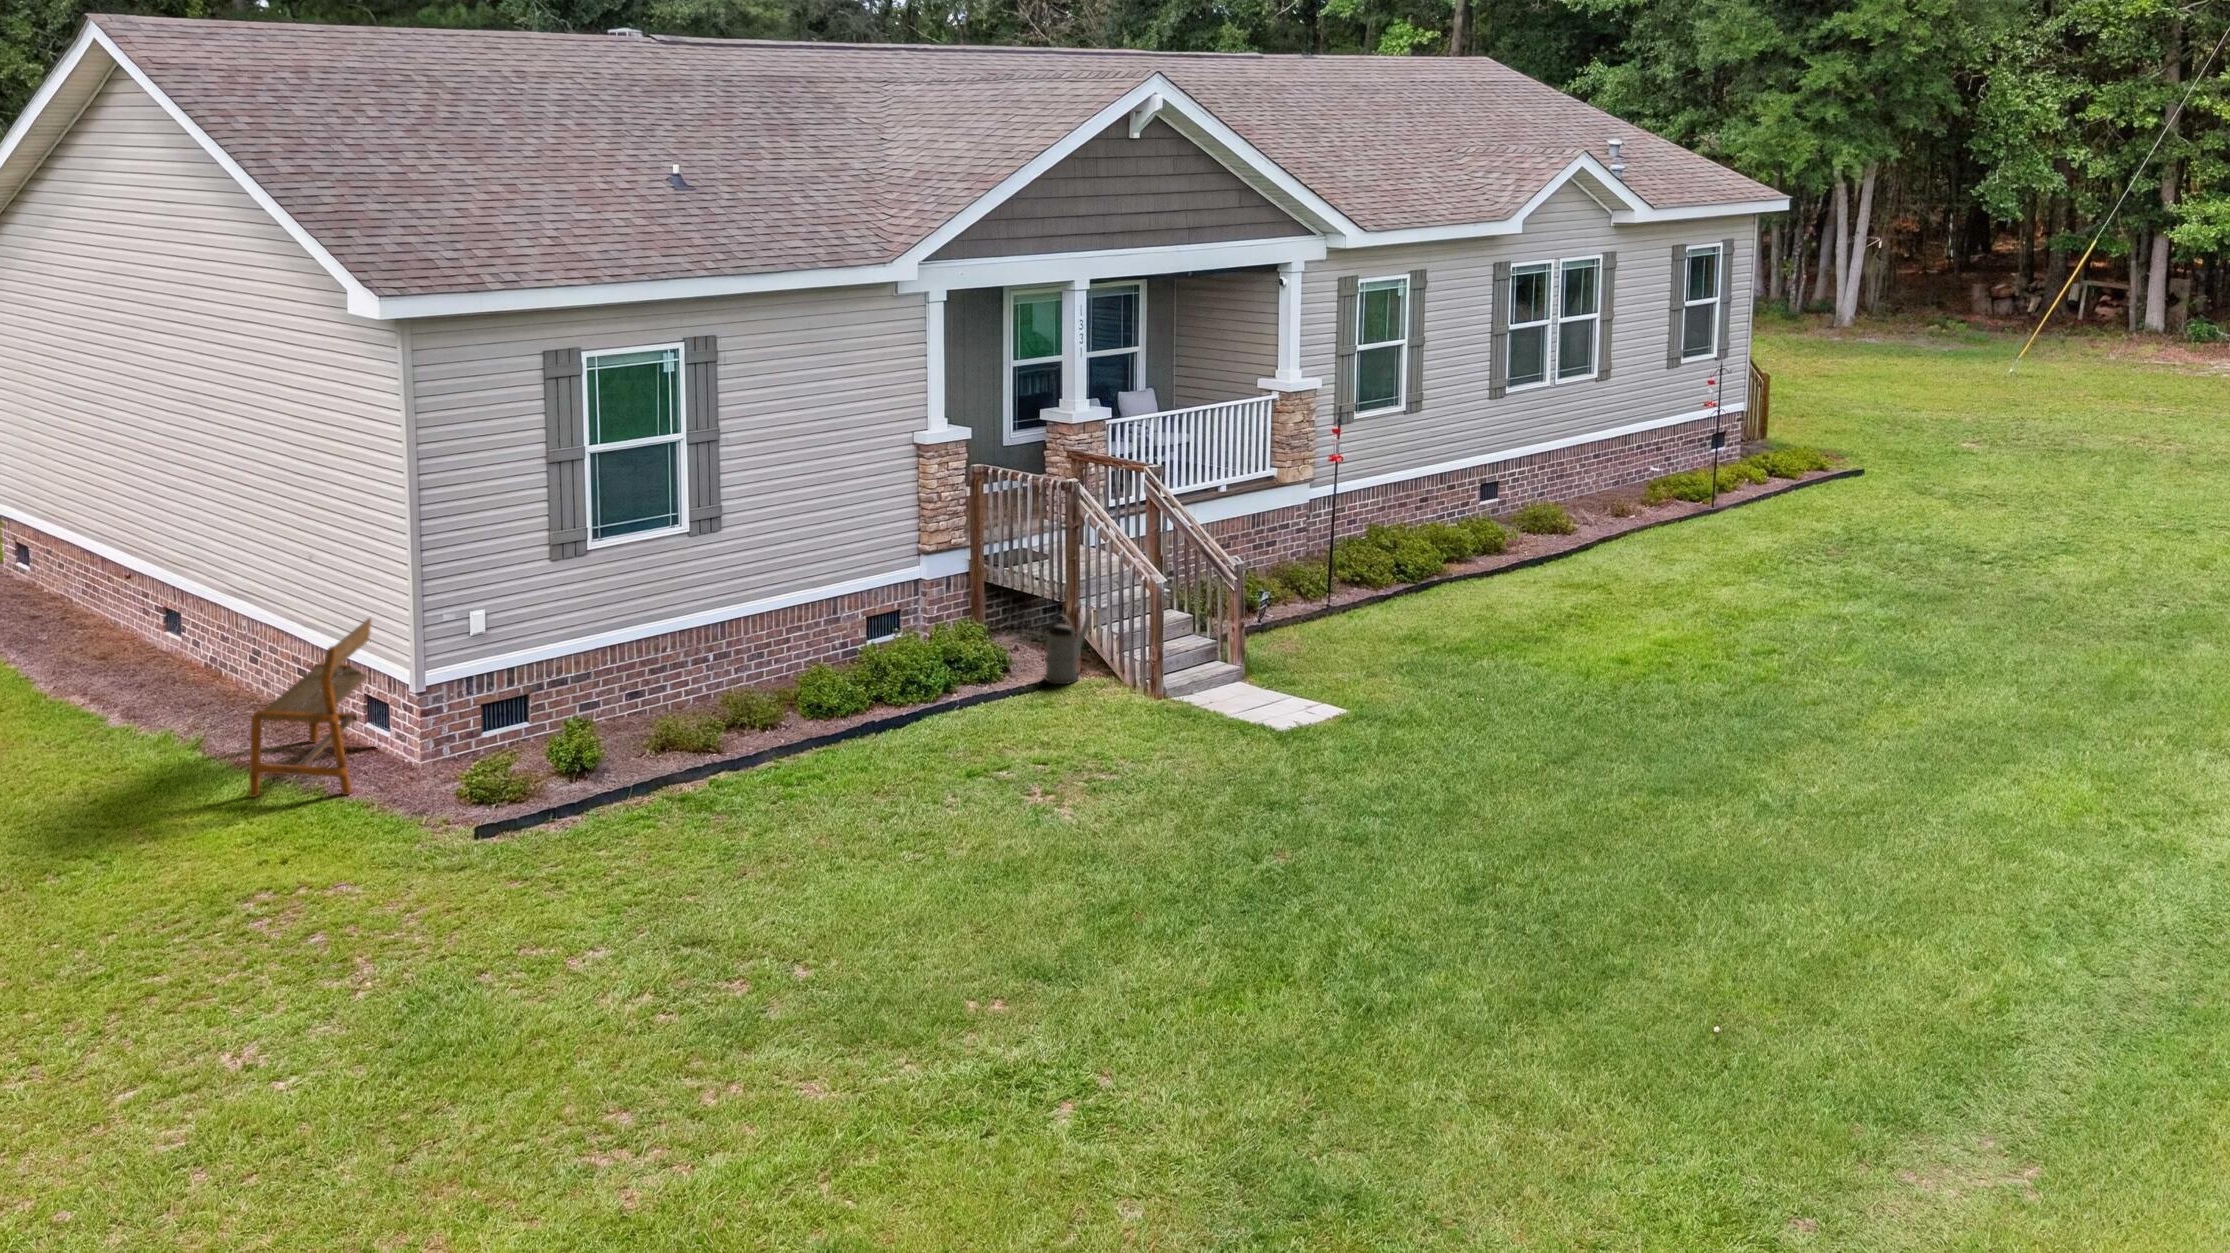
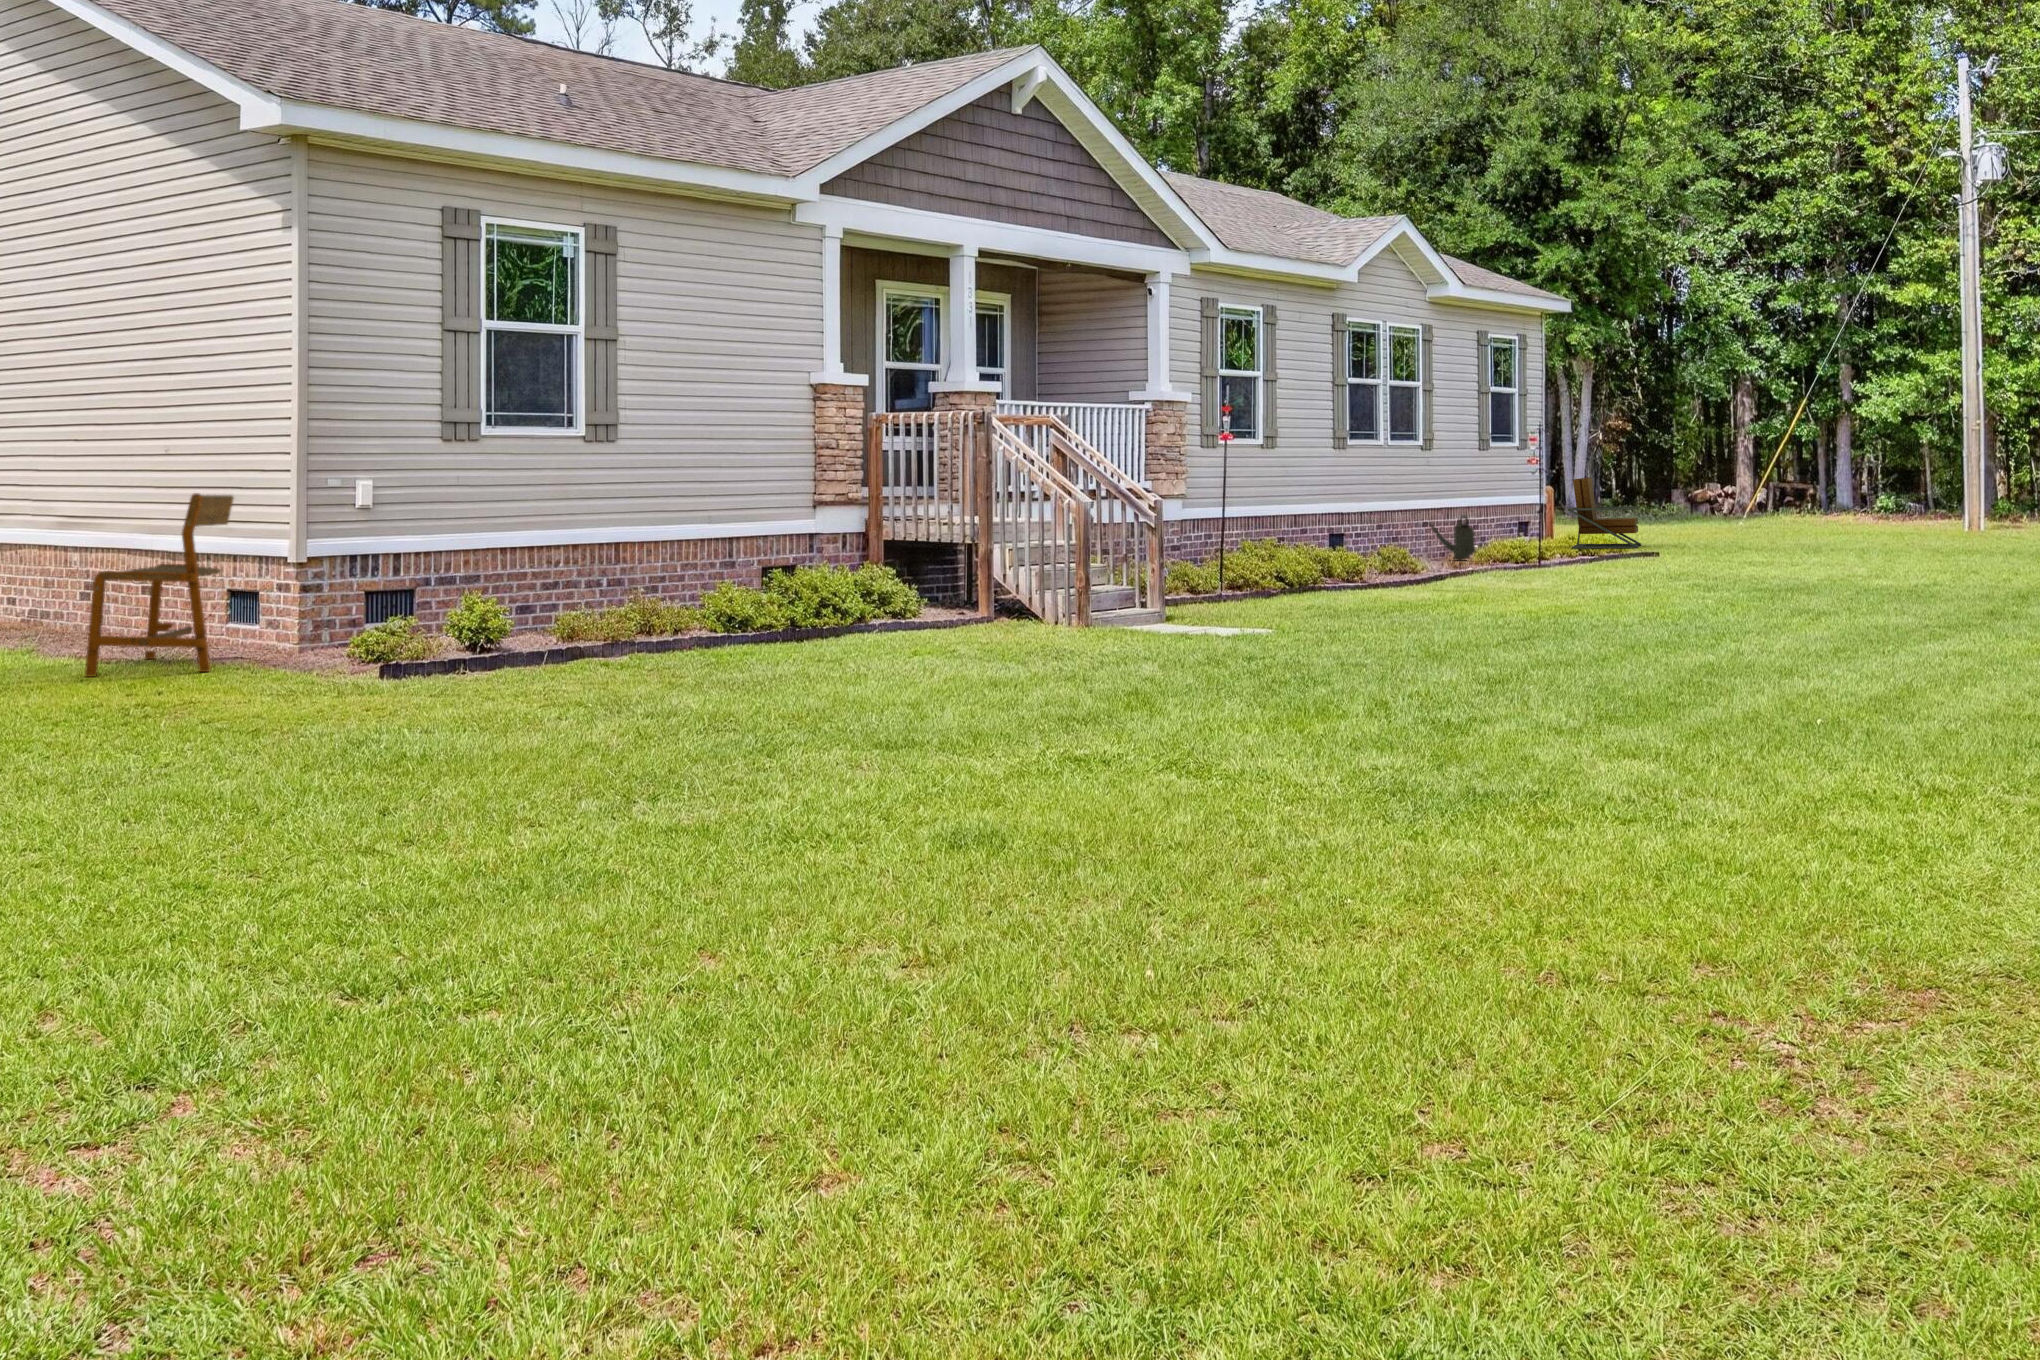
lounge chair: none [1752,383,1835,468] -> present [1568,478,1641,549]
watering can: present [1045,614,1091,684] -> present [1429,515,1482,560]

